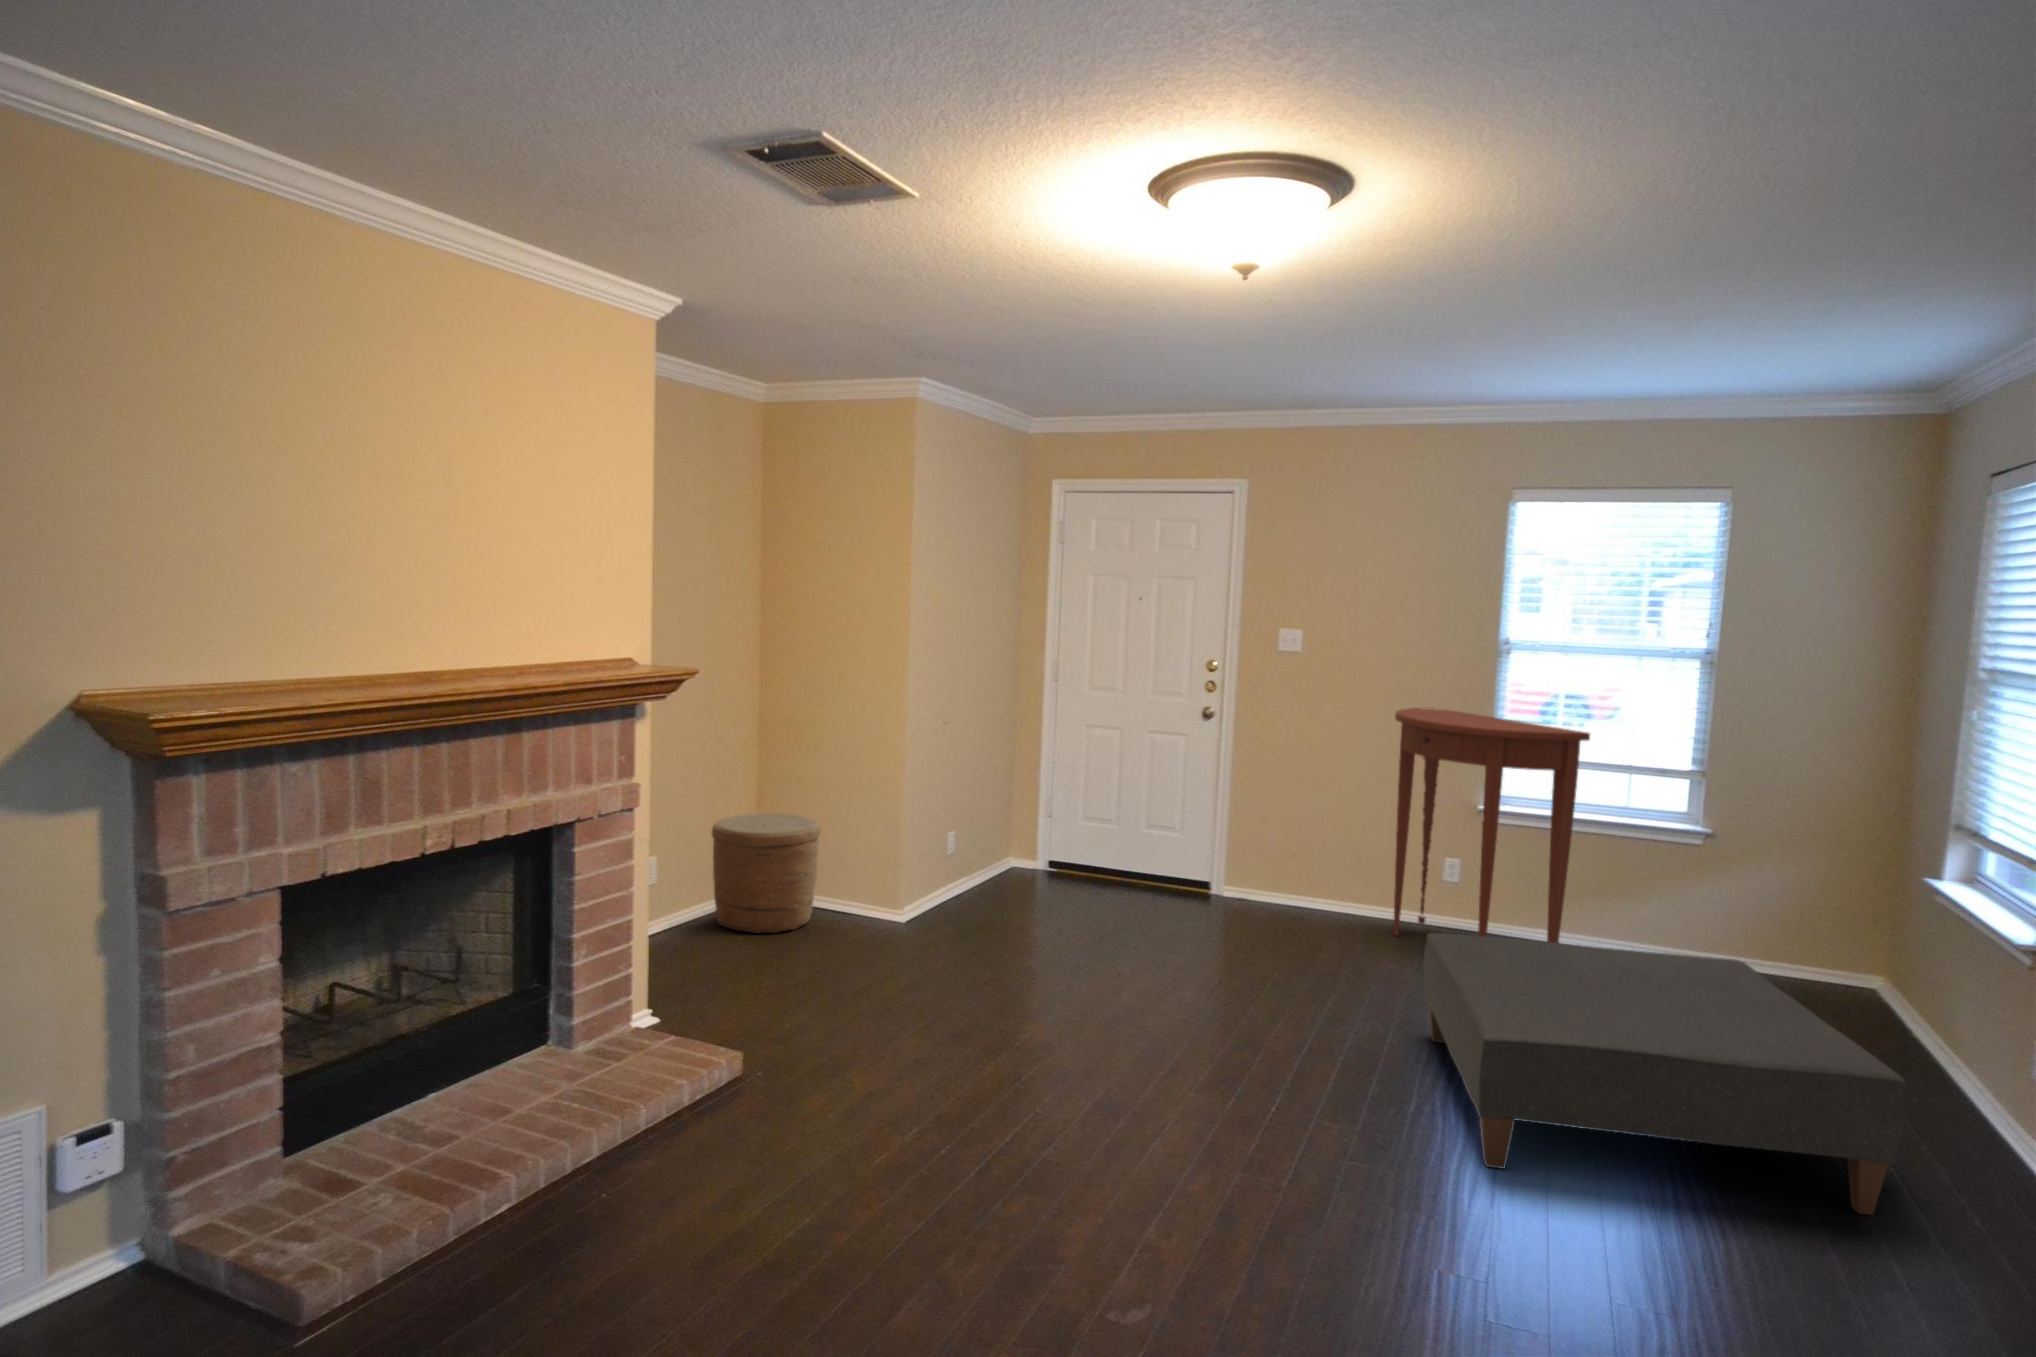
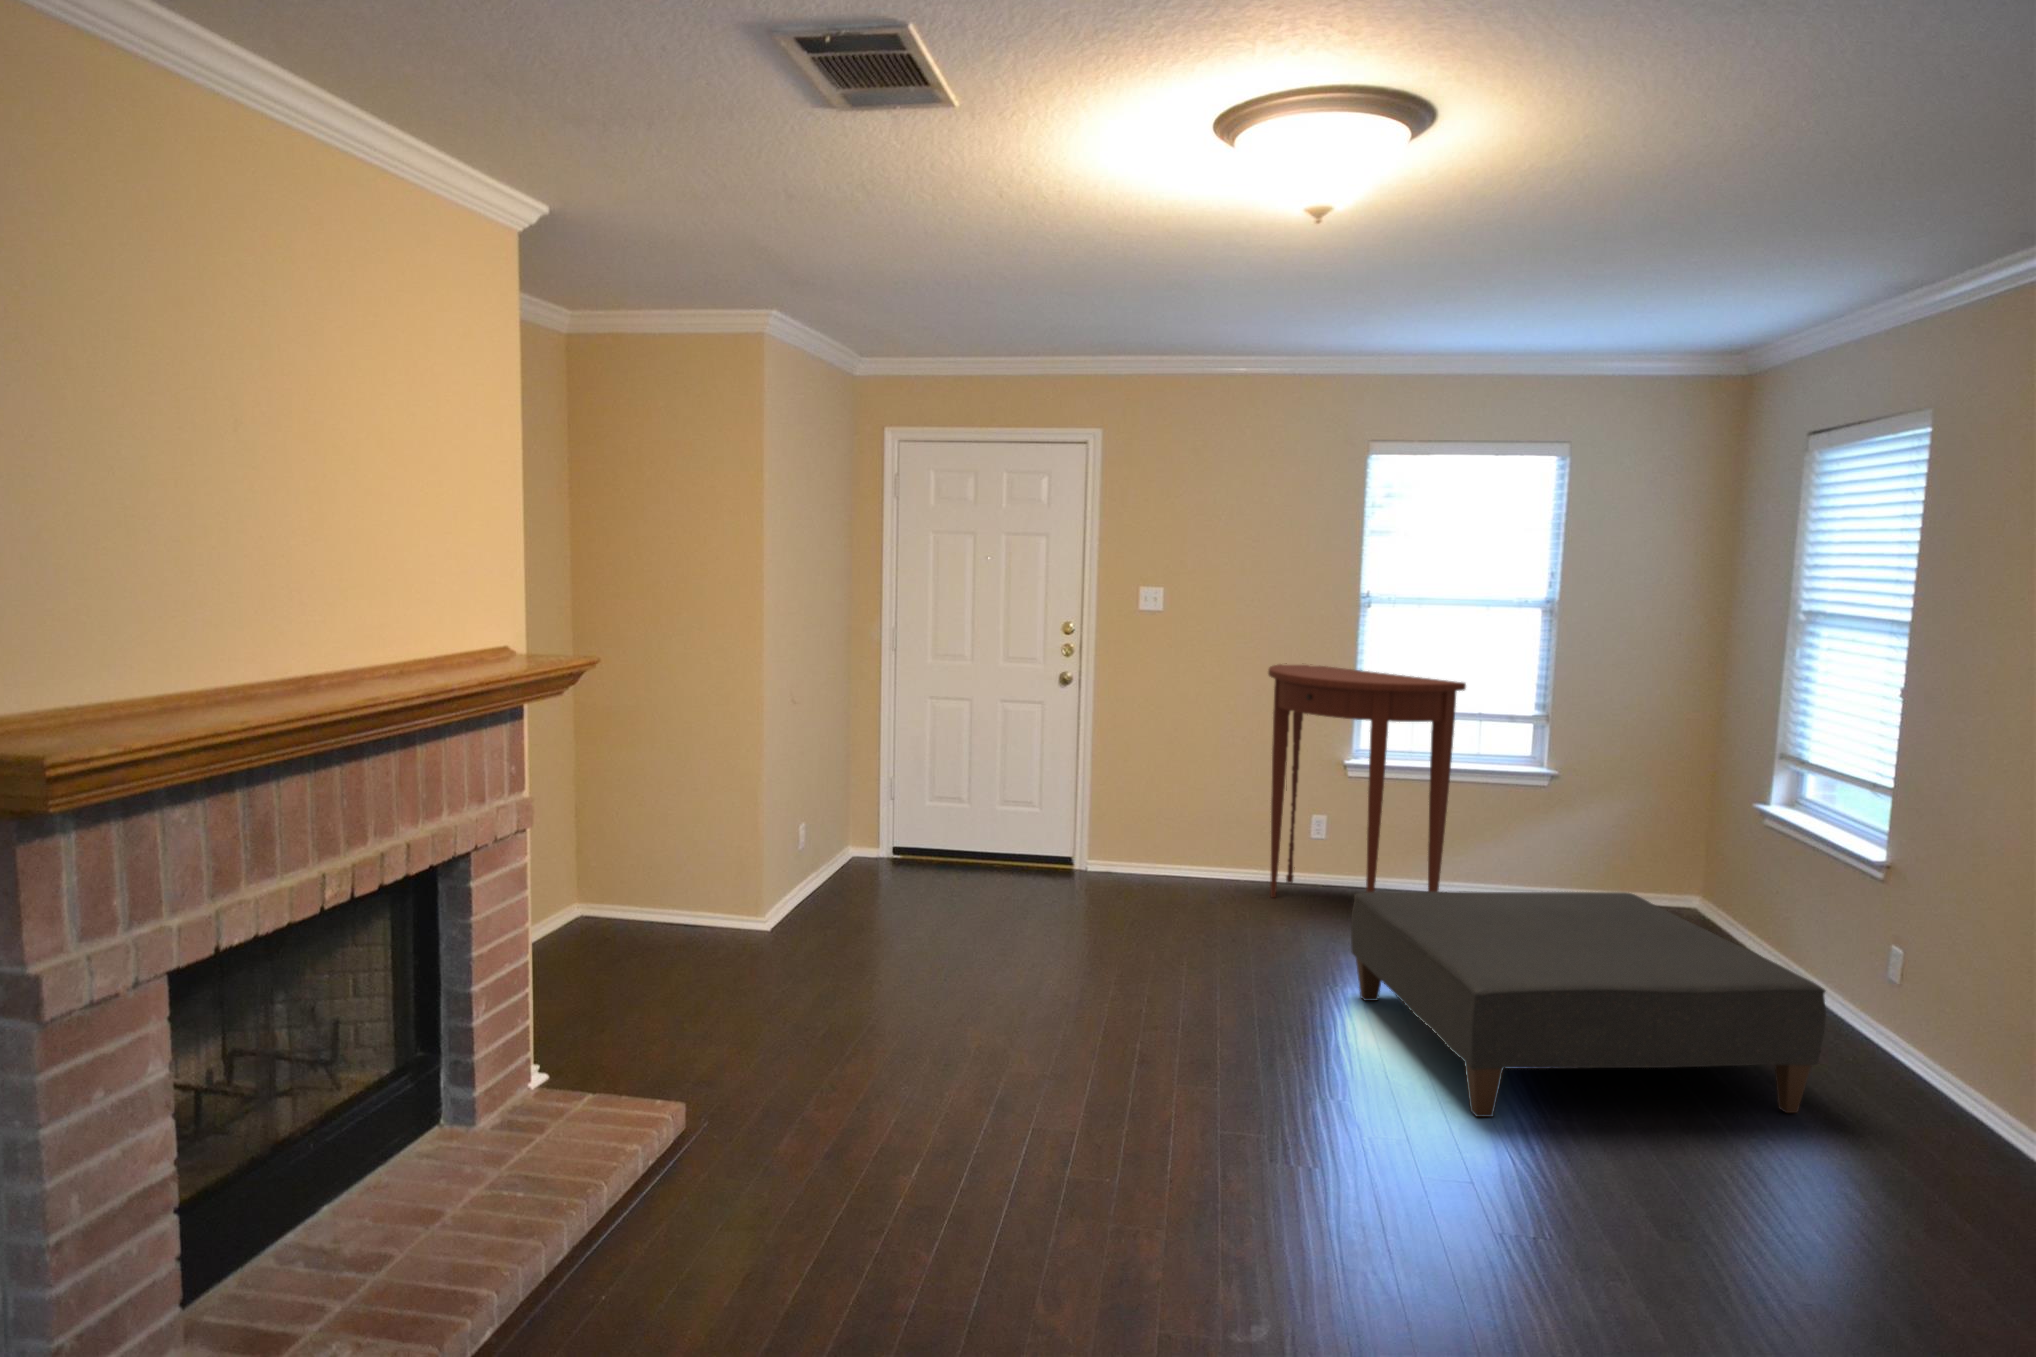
woven basket: present [712,813,821,933] -> none [532,819,665,963]

